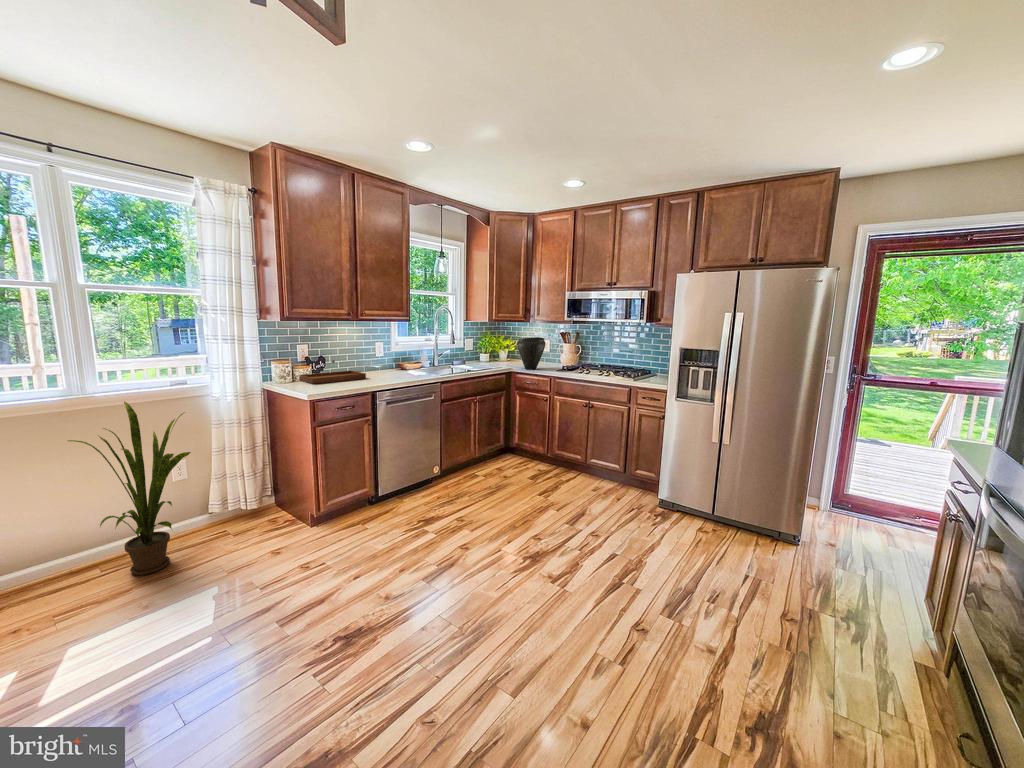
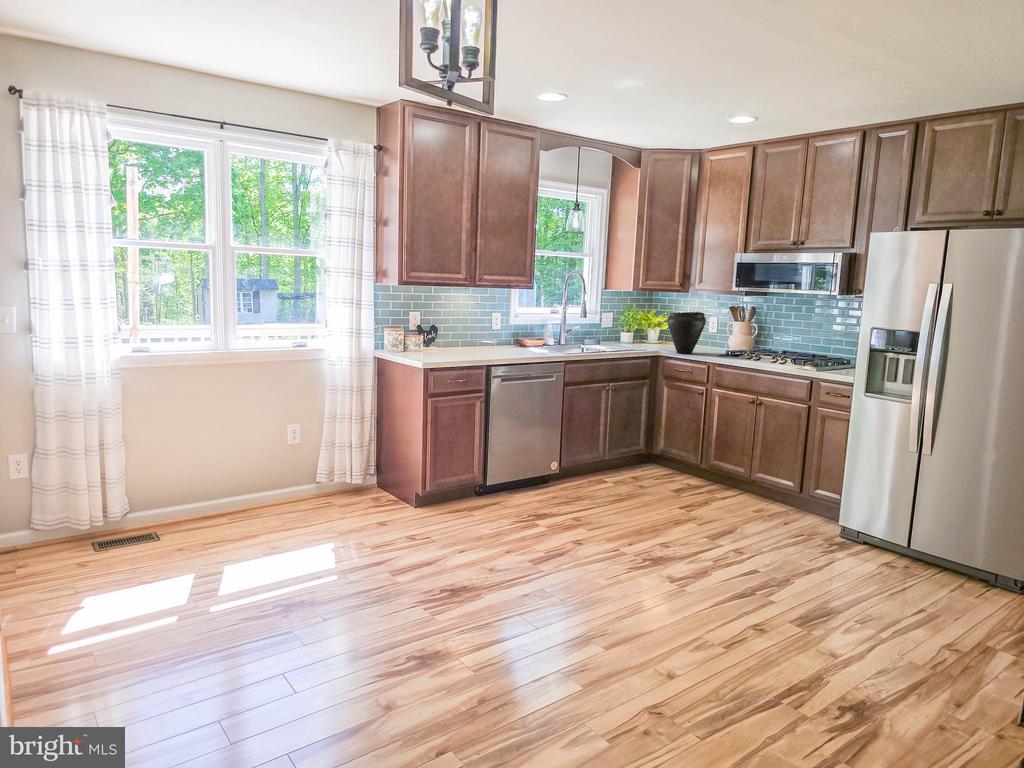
tray: present [299,360,366,384] -> none [410,330,480,354]
house plant: present [69,402,191,575] -> none [221,359,317,524]

